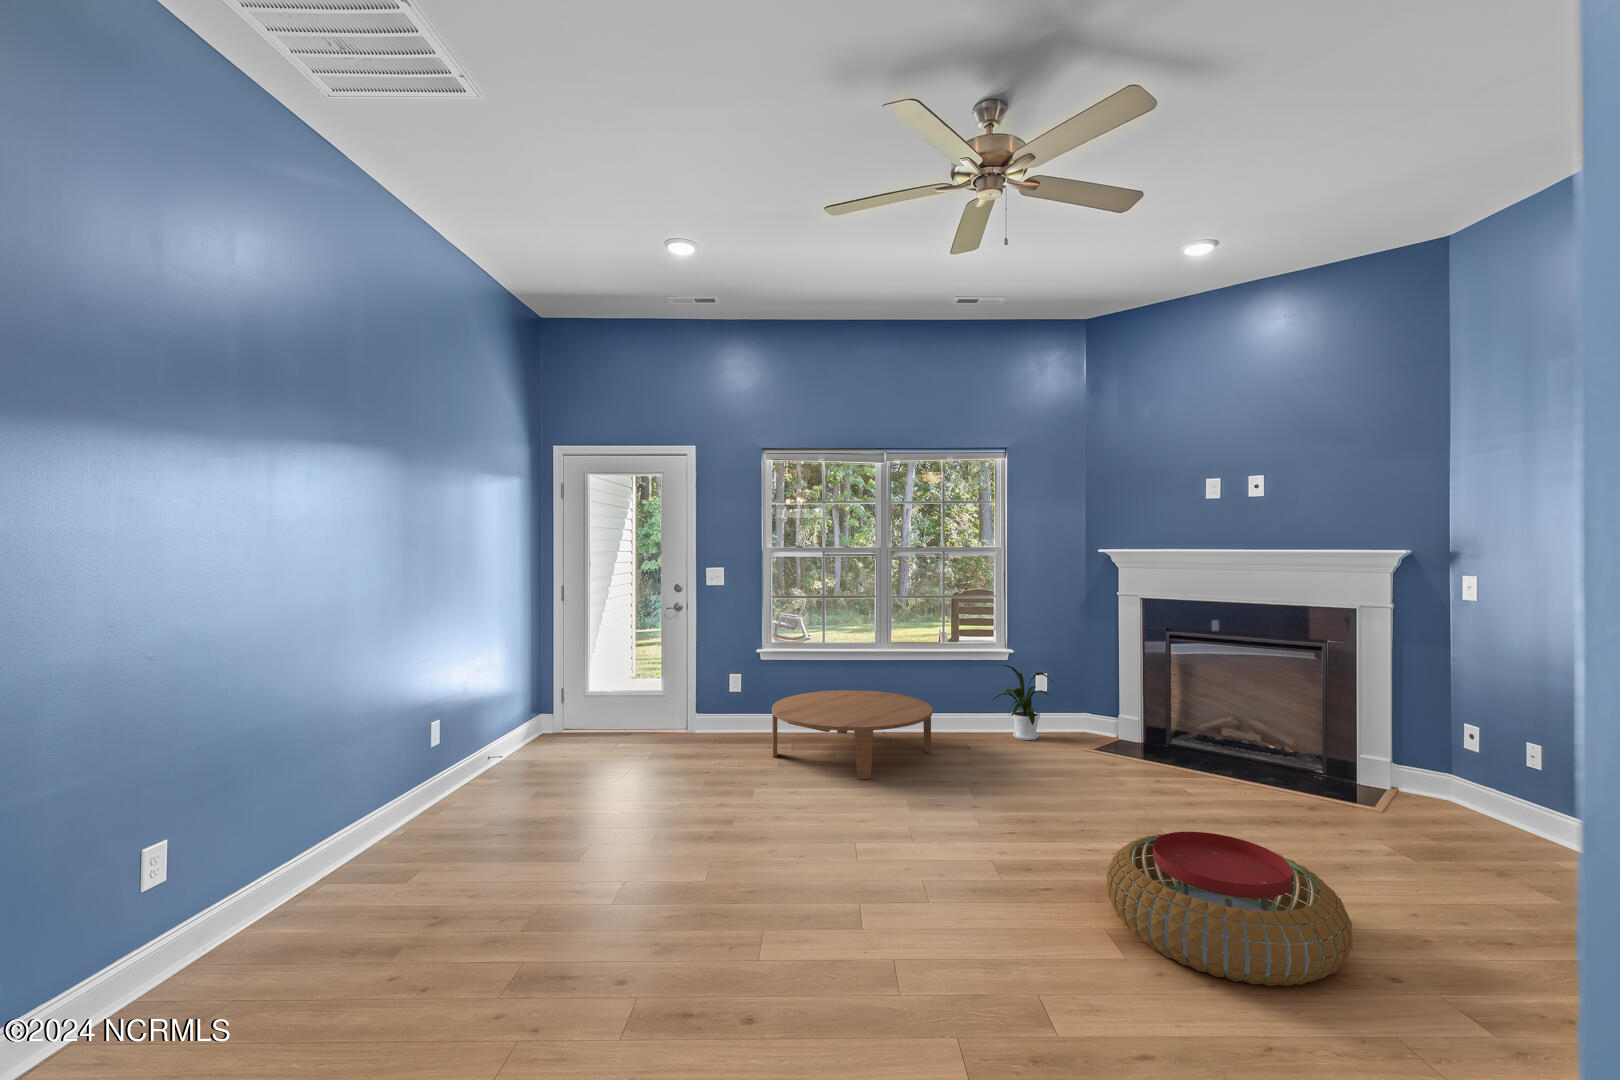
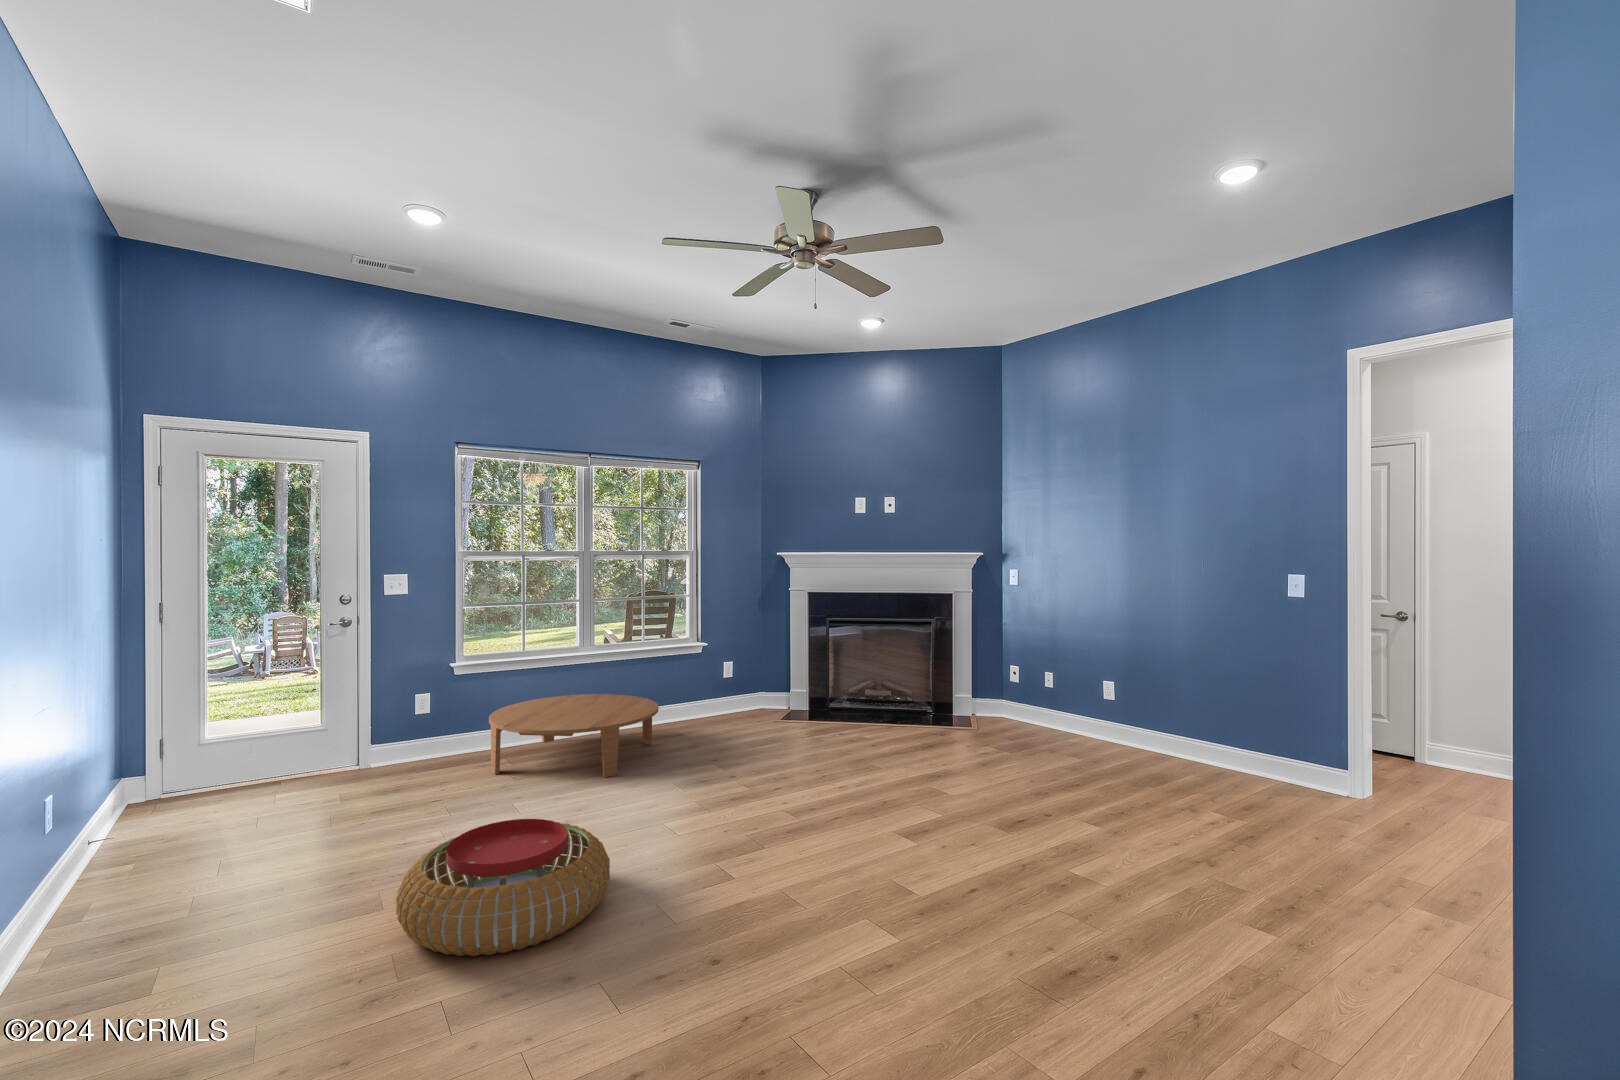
house plant: present [993,665,1053,740] -> none [688,657,745,722]
pouf: present [1106,832,1353,986] -> present [396,819,610,956]

